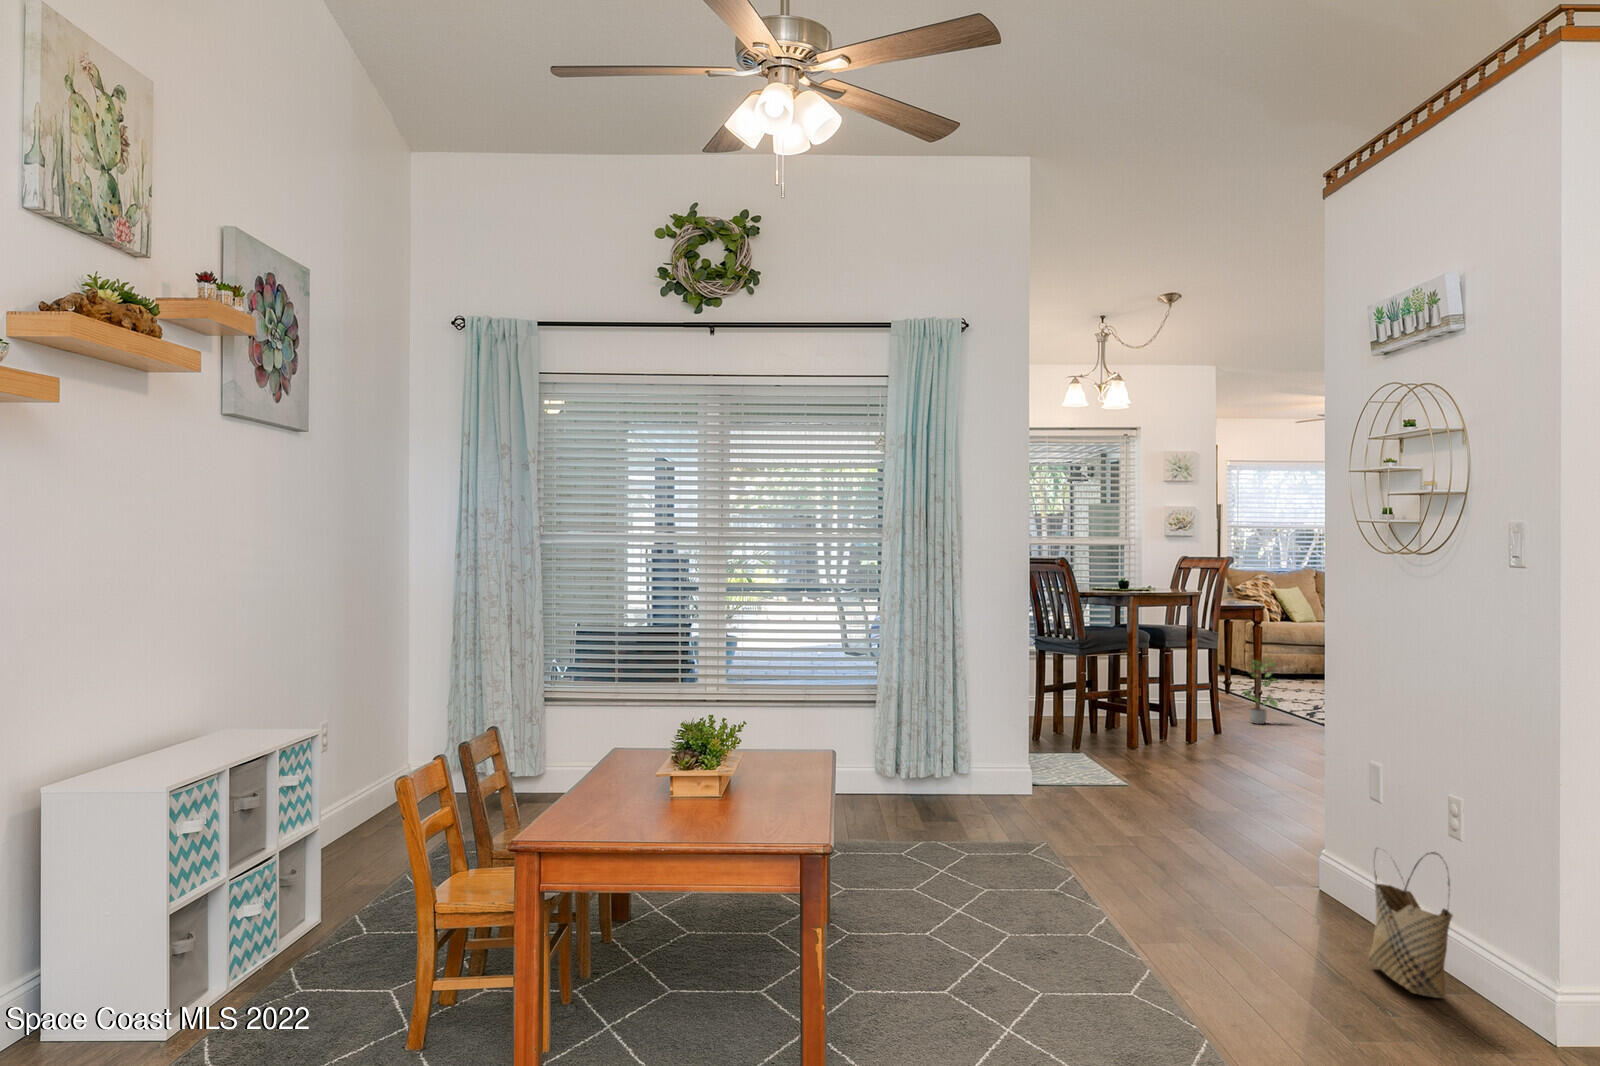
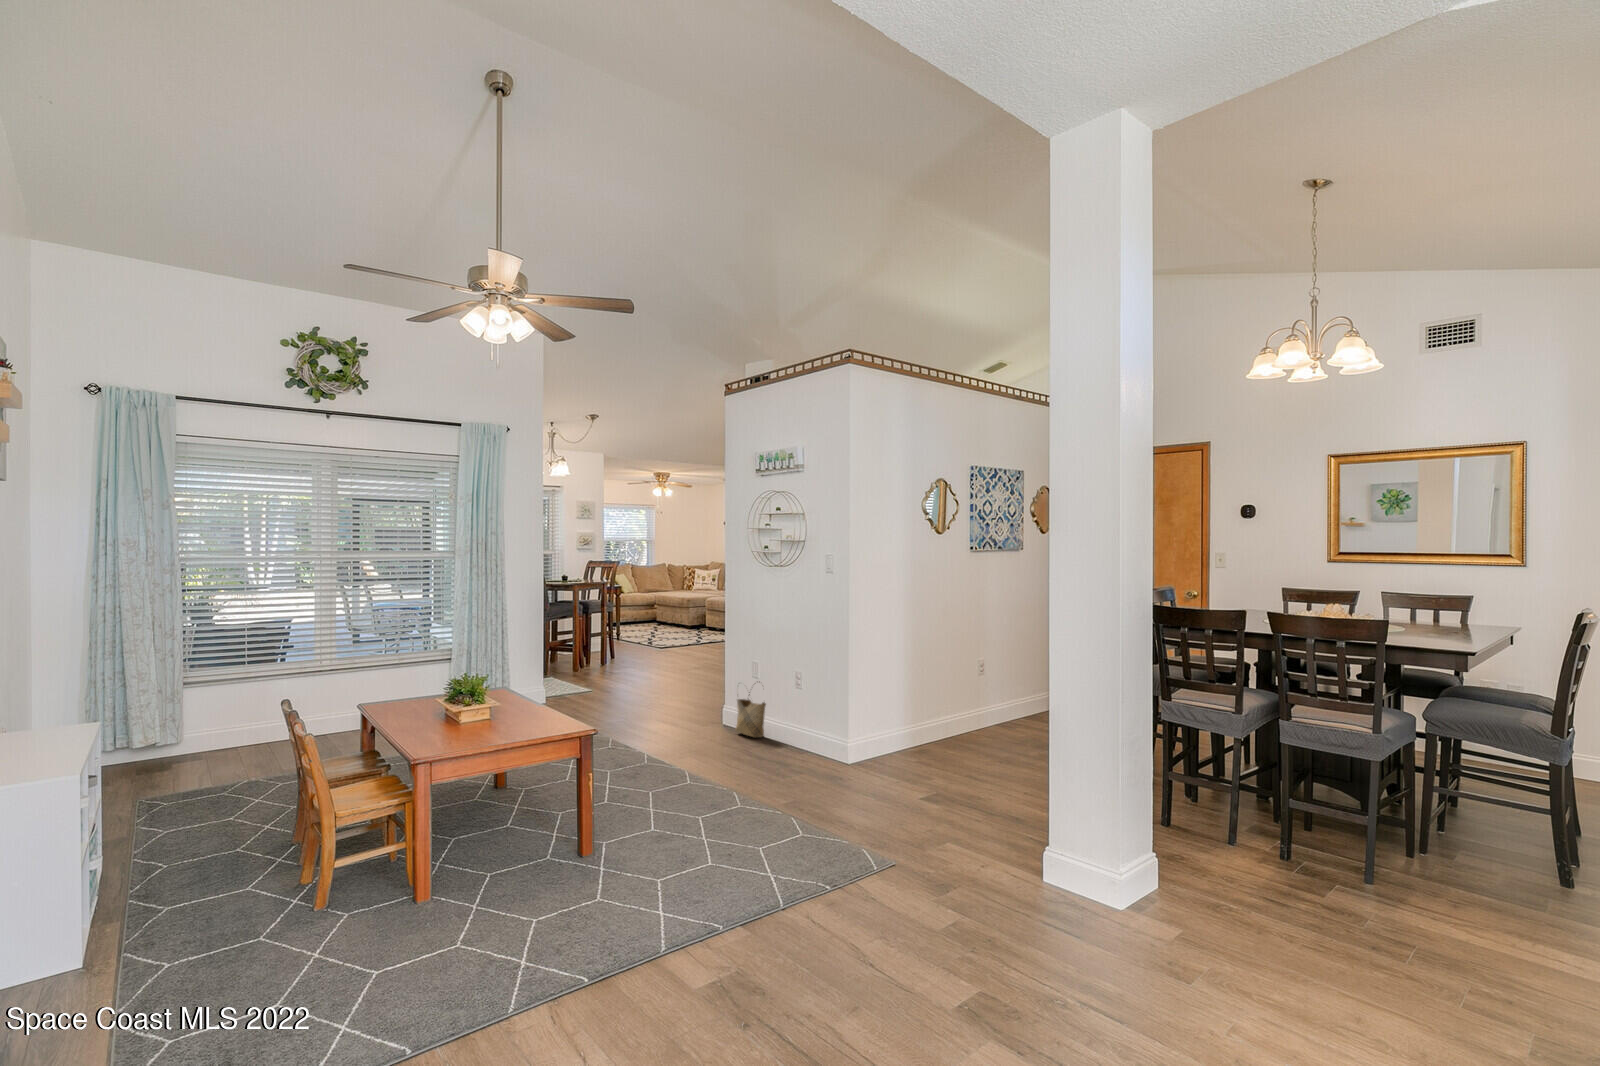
potted plant: present [1244,659,1280,724] -> none [630,615,653,654]

